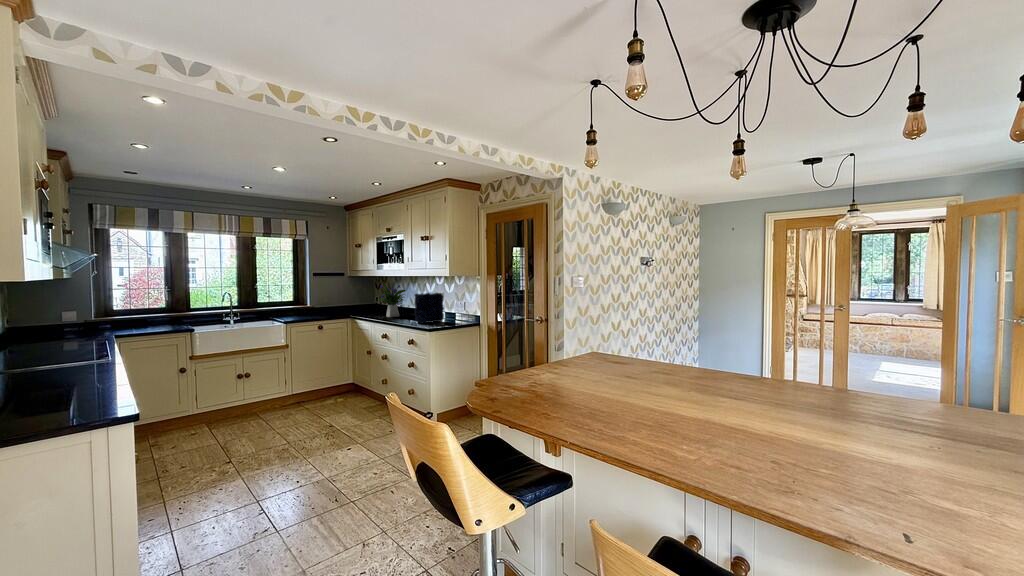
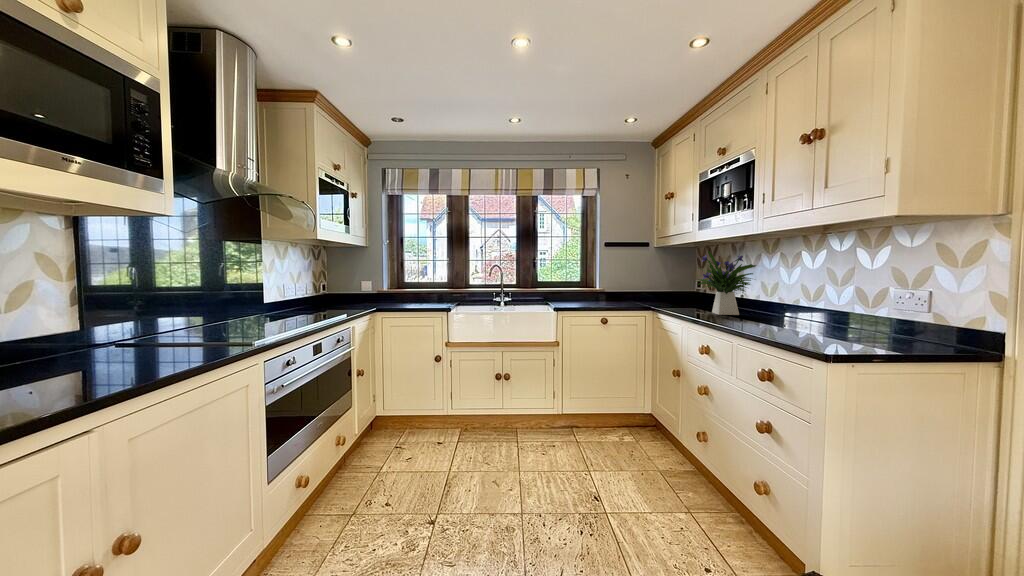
vase: present [415,293,444,324] -> none [784,266,879,343]

